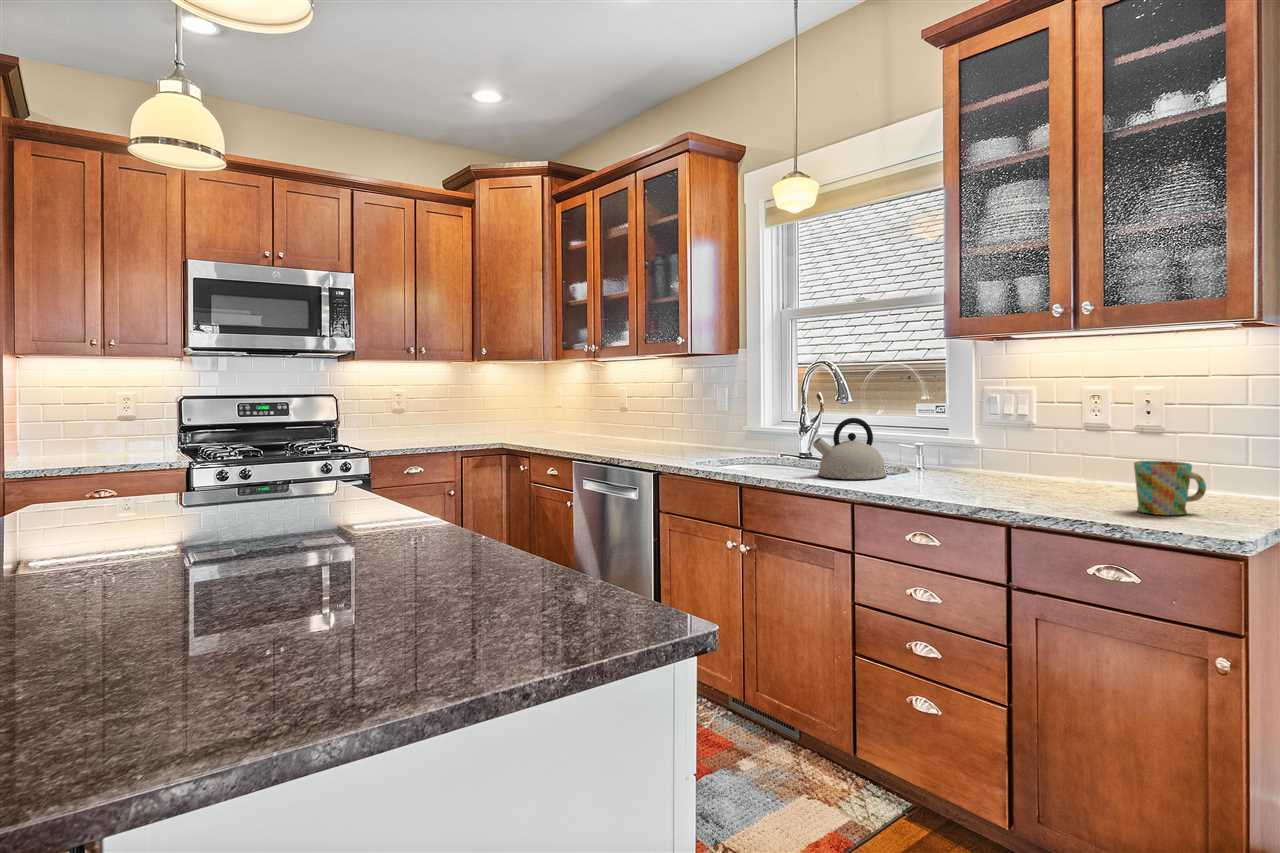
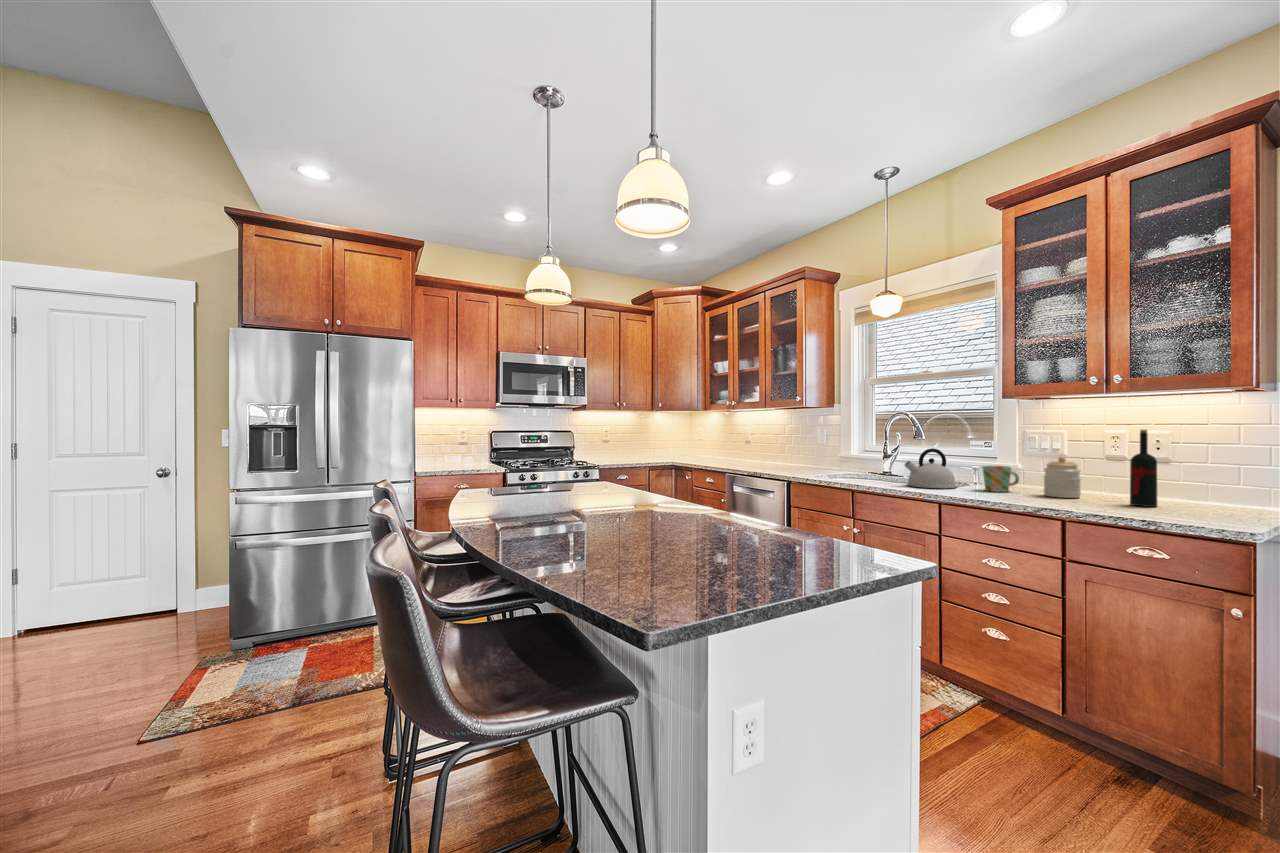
wine bottle: none [1103,386,1139,501] -> present [1130,430,1157,507]
jar: none [997,428,1046,490] -> present [1044,457,1081,498]
mug: present [1134,461,1206,515] -> present [982,466,1019,492]

